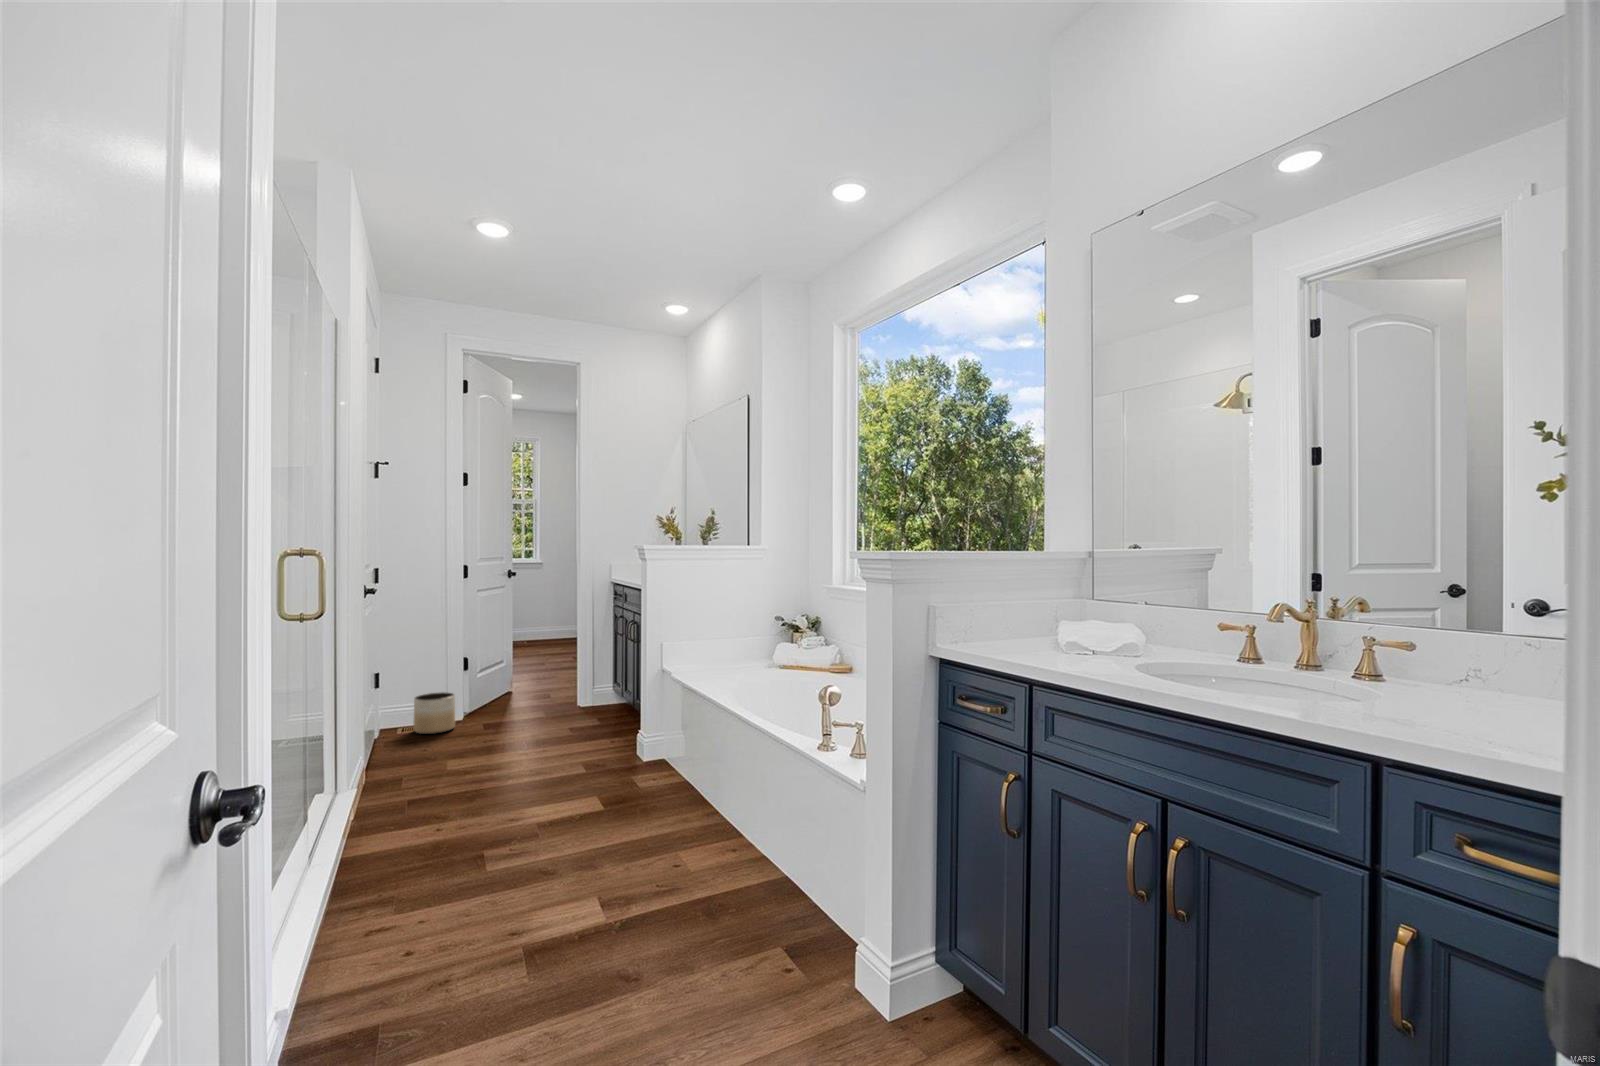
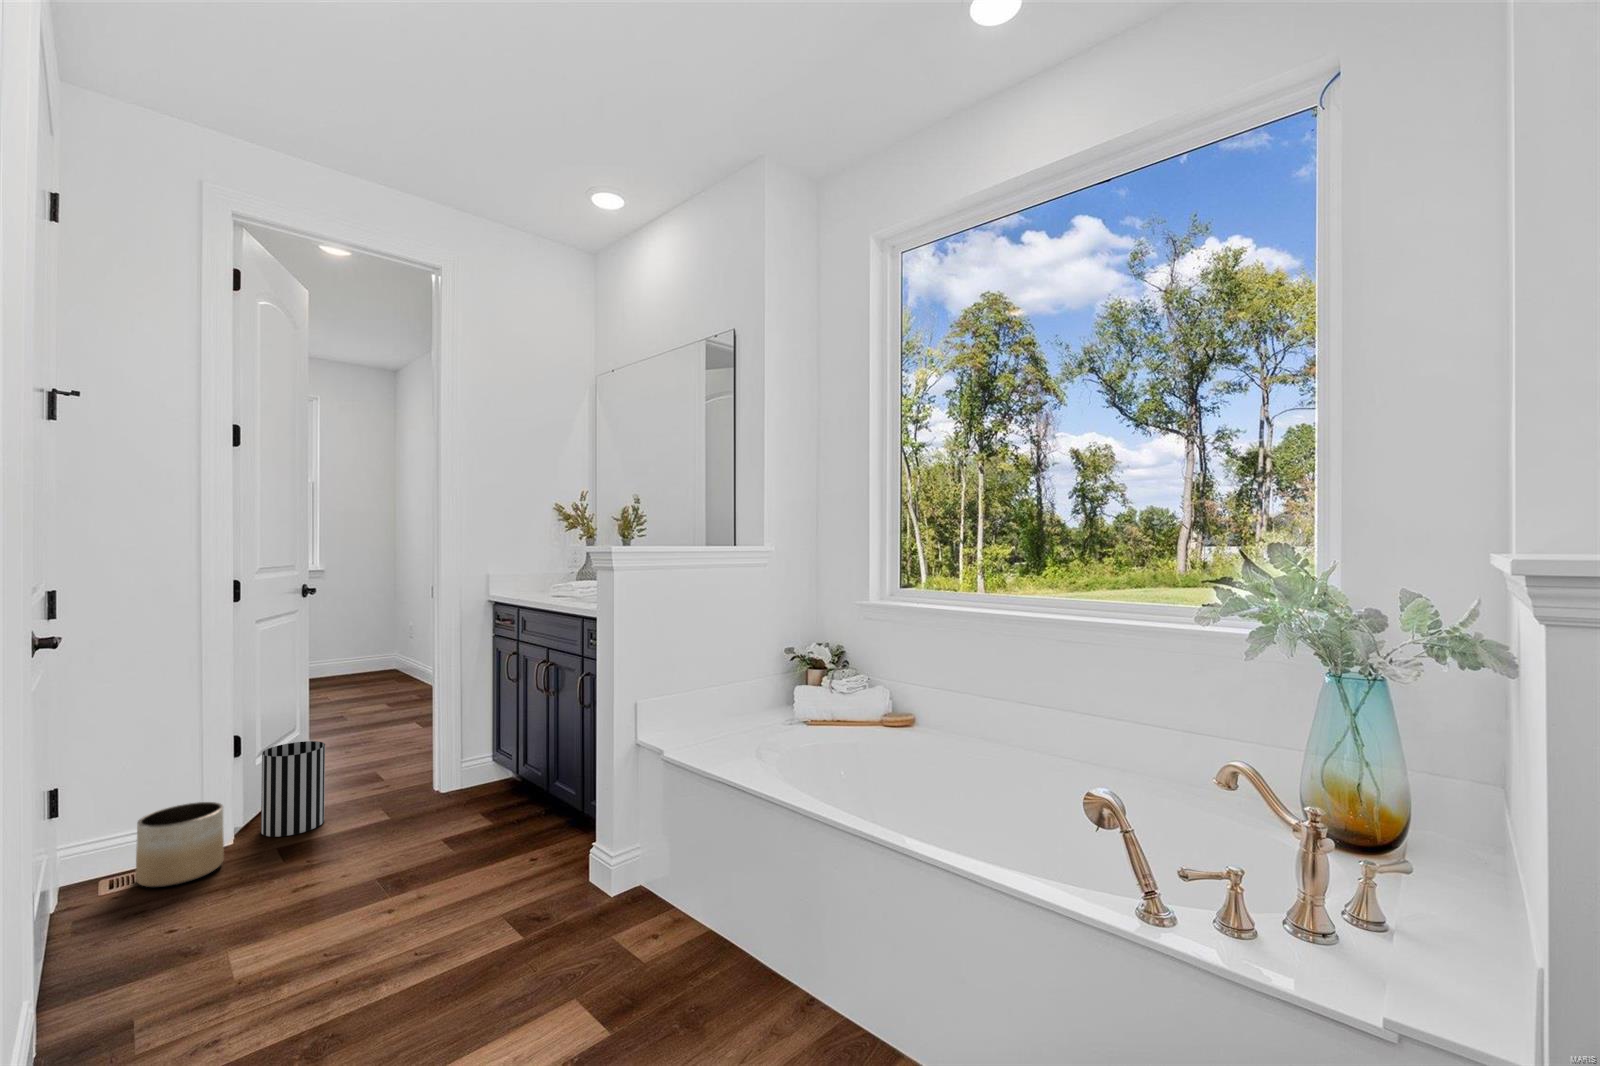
wastebasket: none [477,666,512,720] -> present [261,741,325,837]

